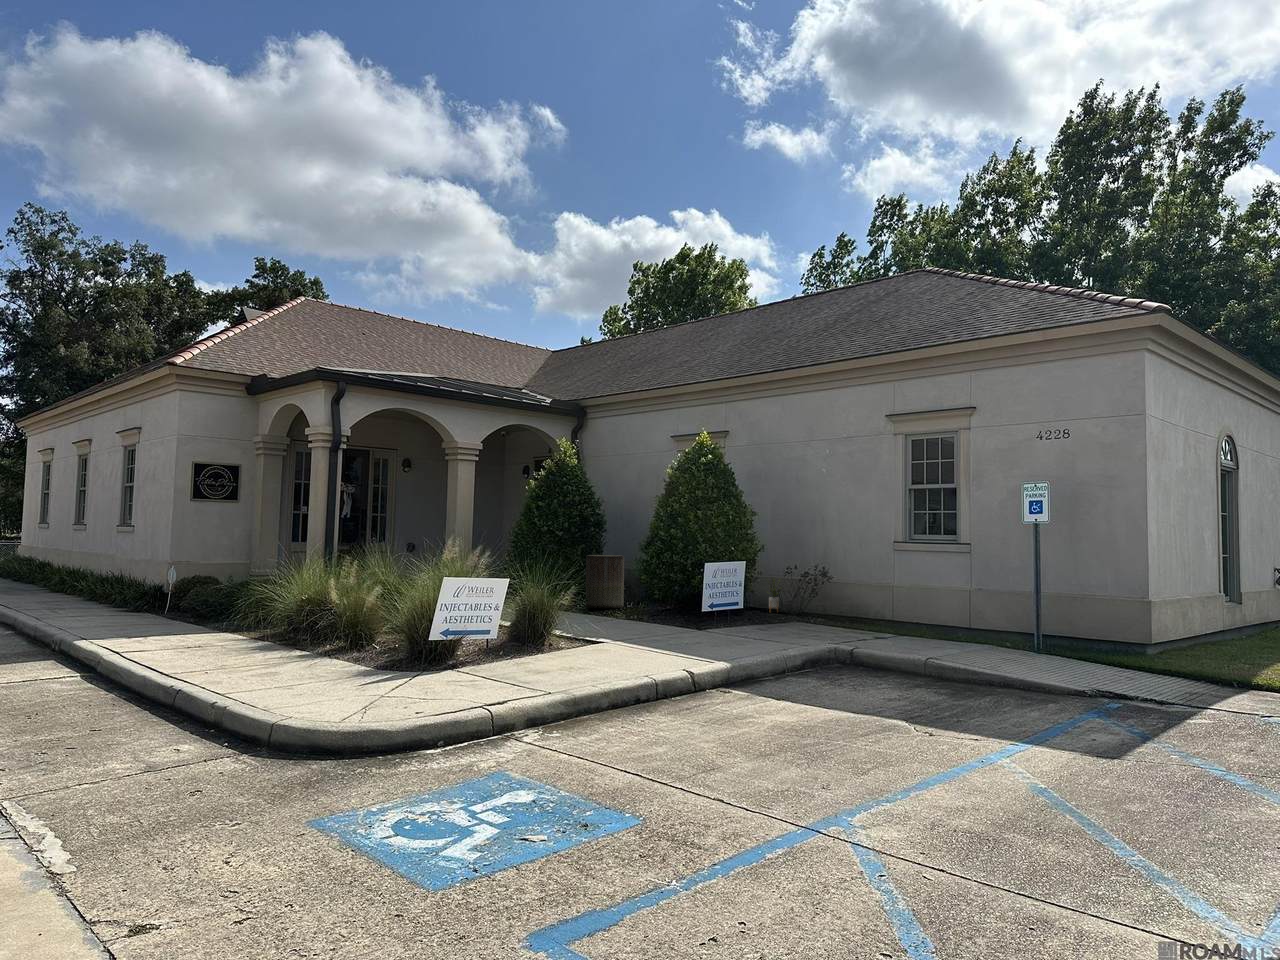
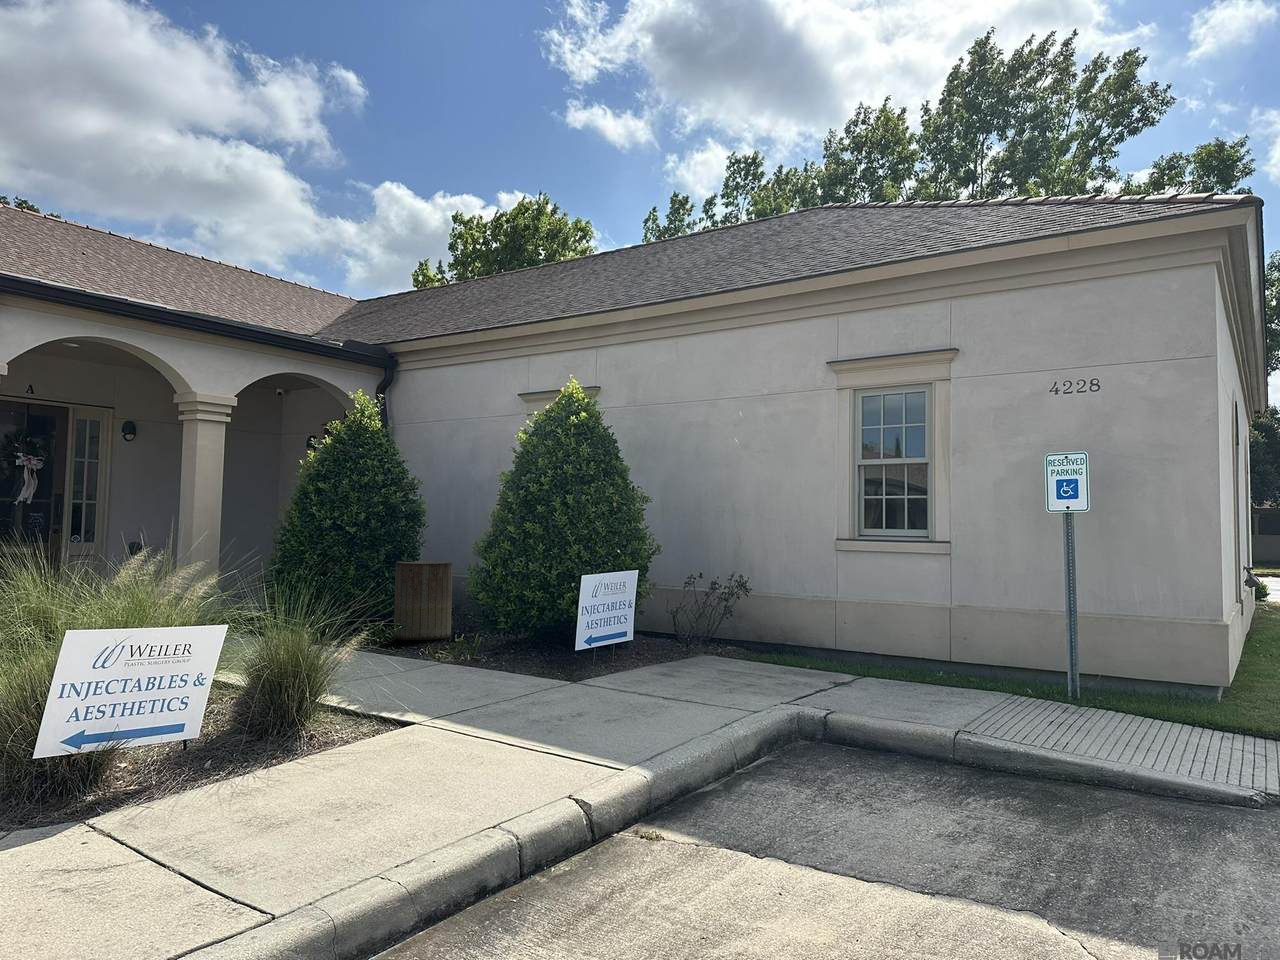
house plant: present [769,582,779,611] -> none [651,585,681,640]

